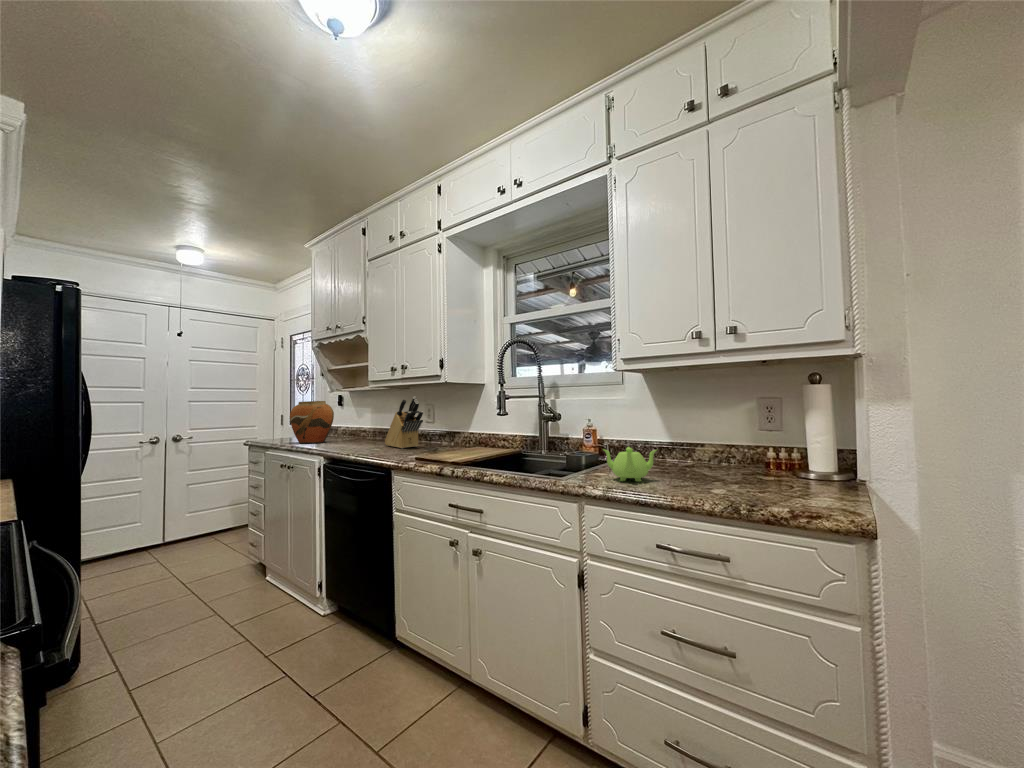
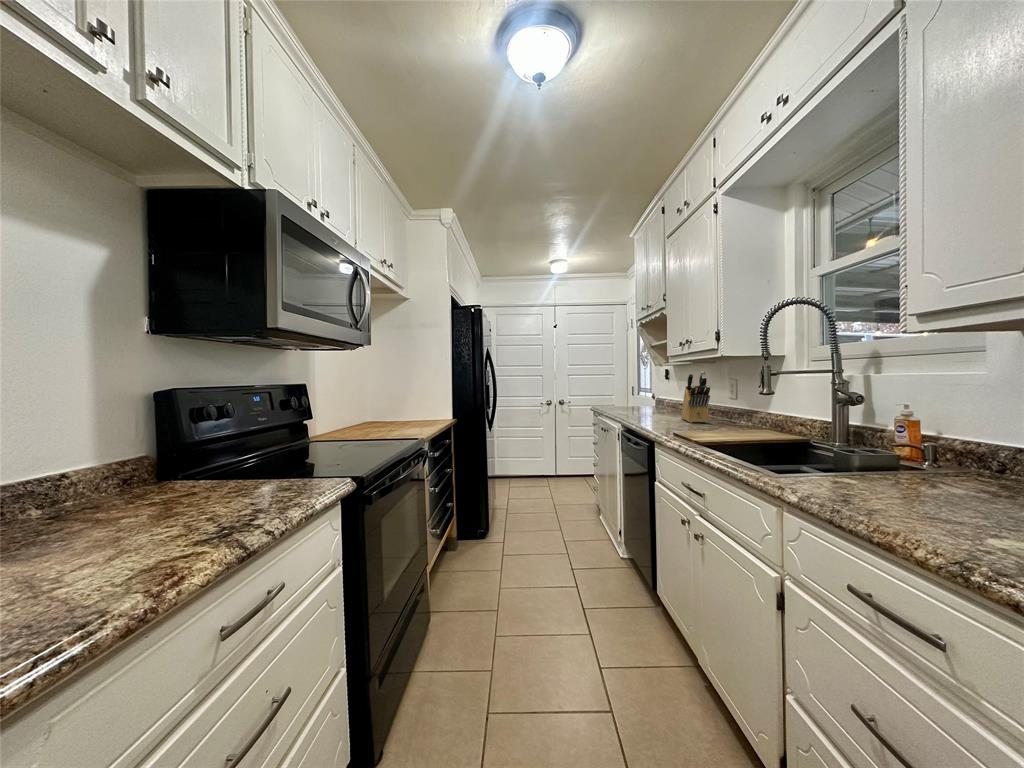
vase: present [290,401,334,444] -> none [615,375,648,411]
teapot: present [604,447,656,482] -> none [837,446,934,501]

